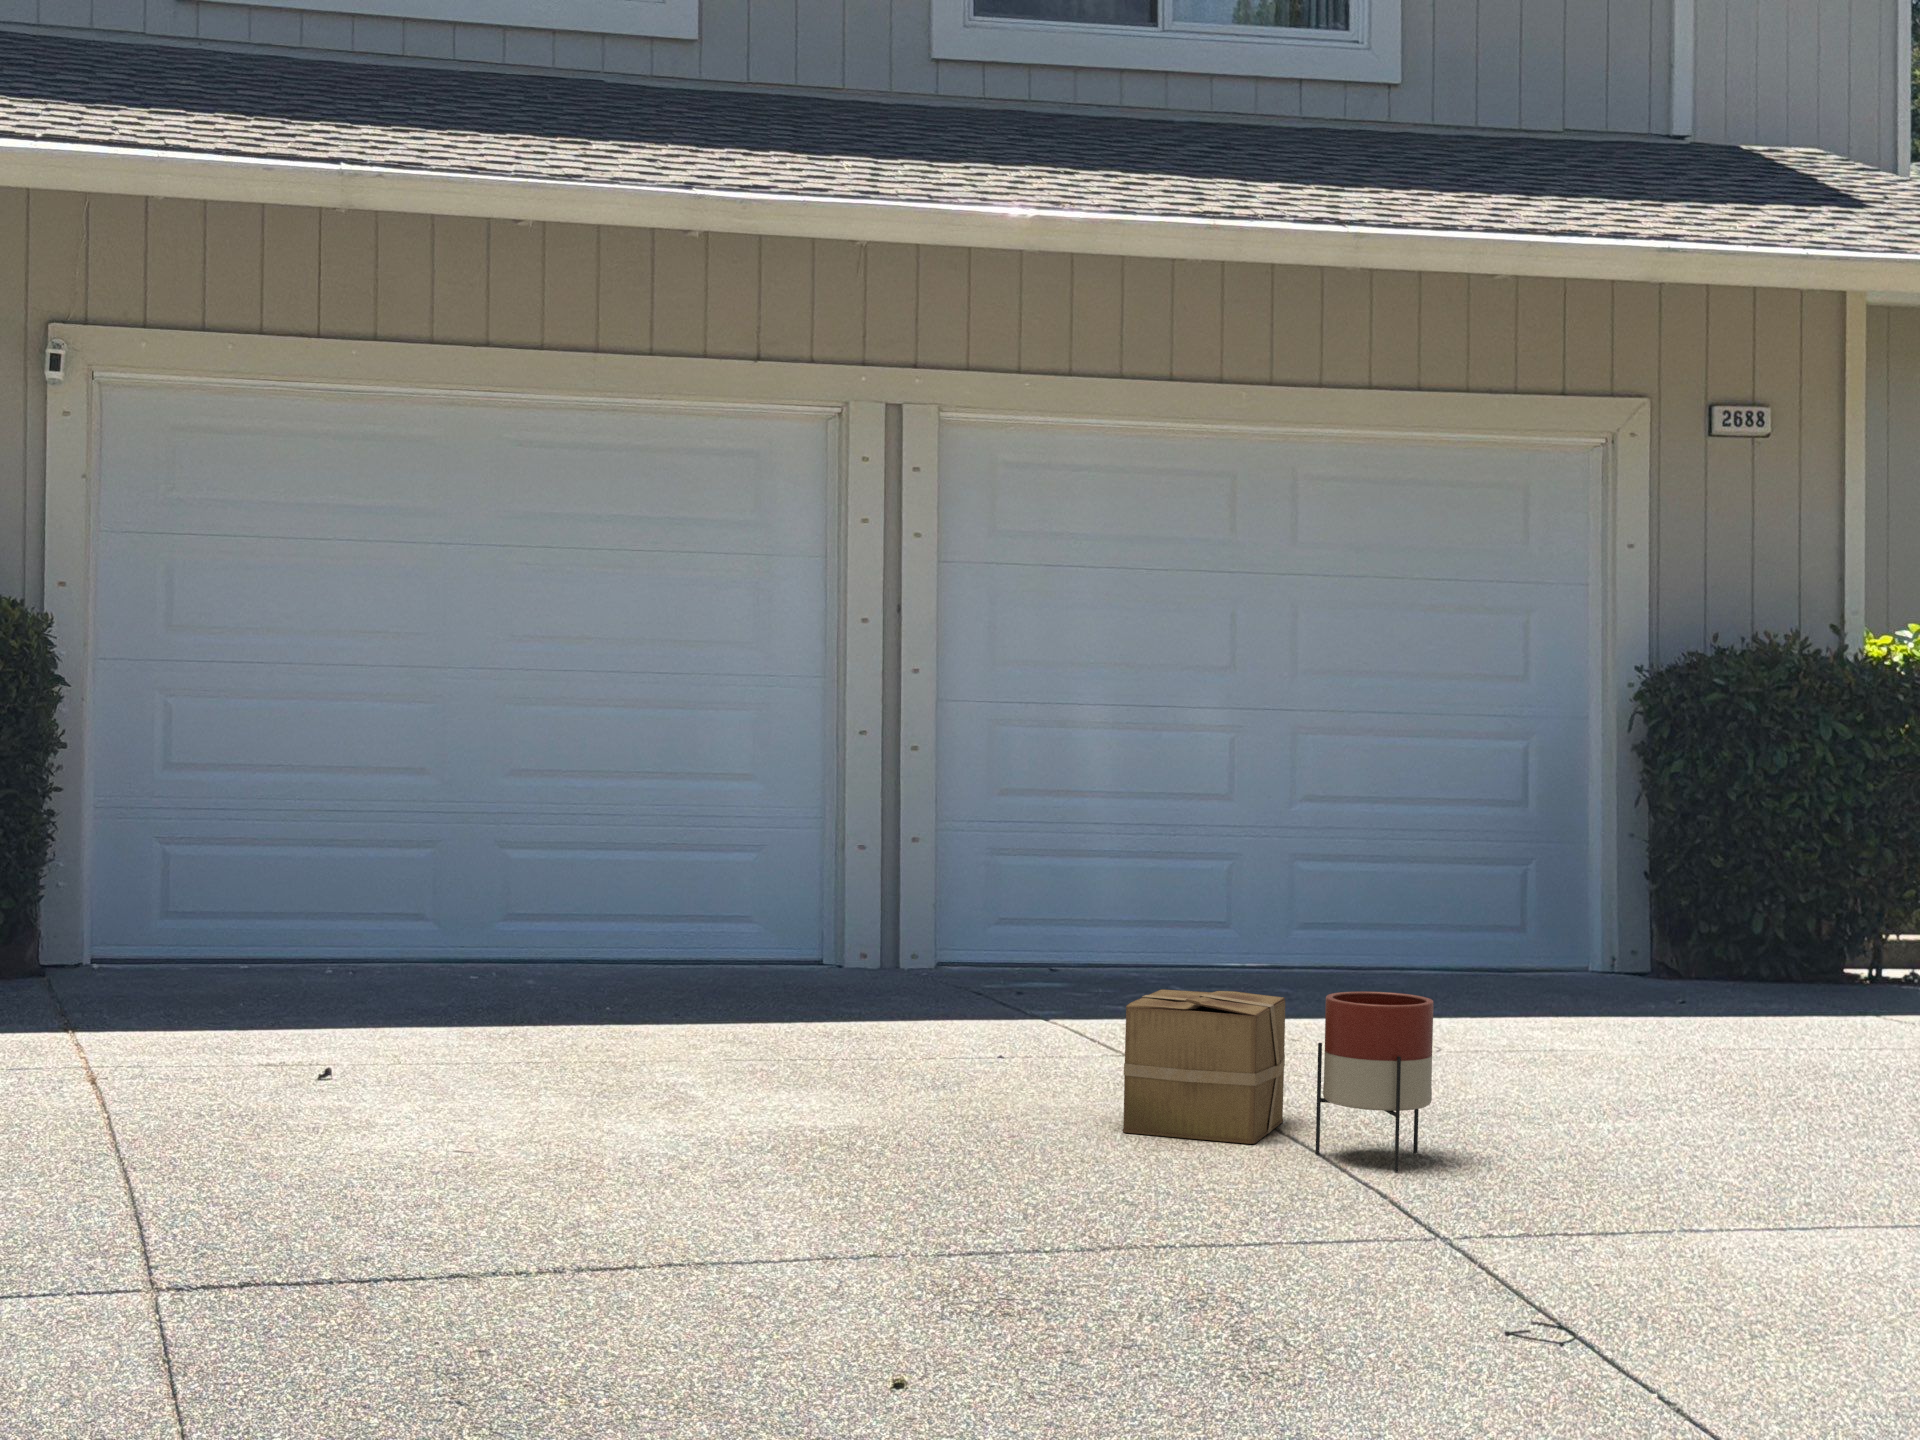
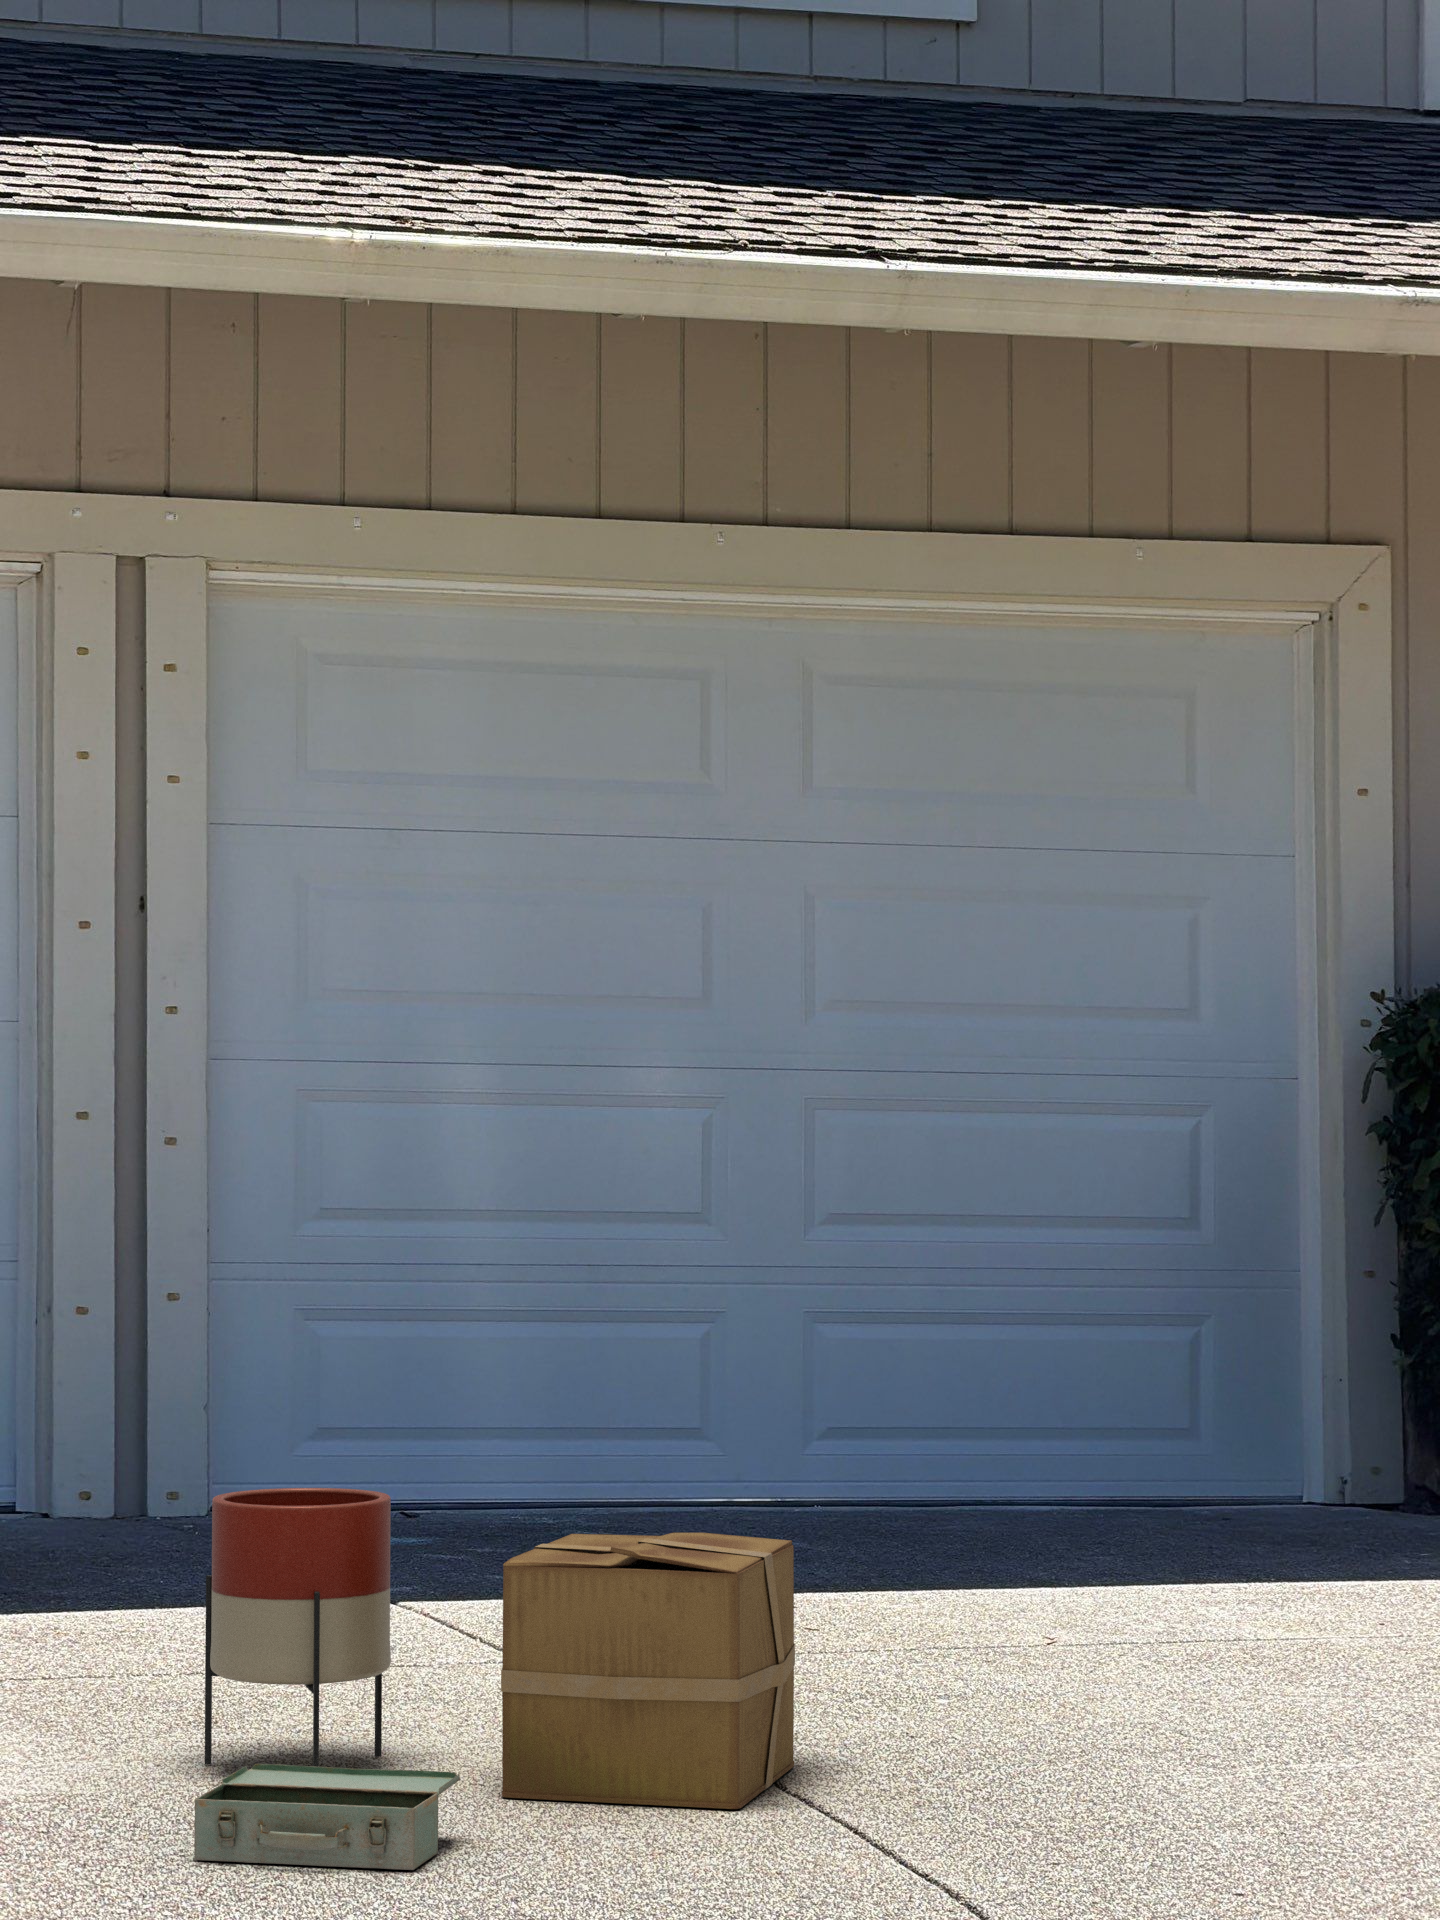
planter: present [1316,992,1433,1172] -> present [205,1488,391,1767]
toolbox: none [963,1109,1104,1169] -> present [194,1764,461,1870]

